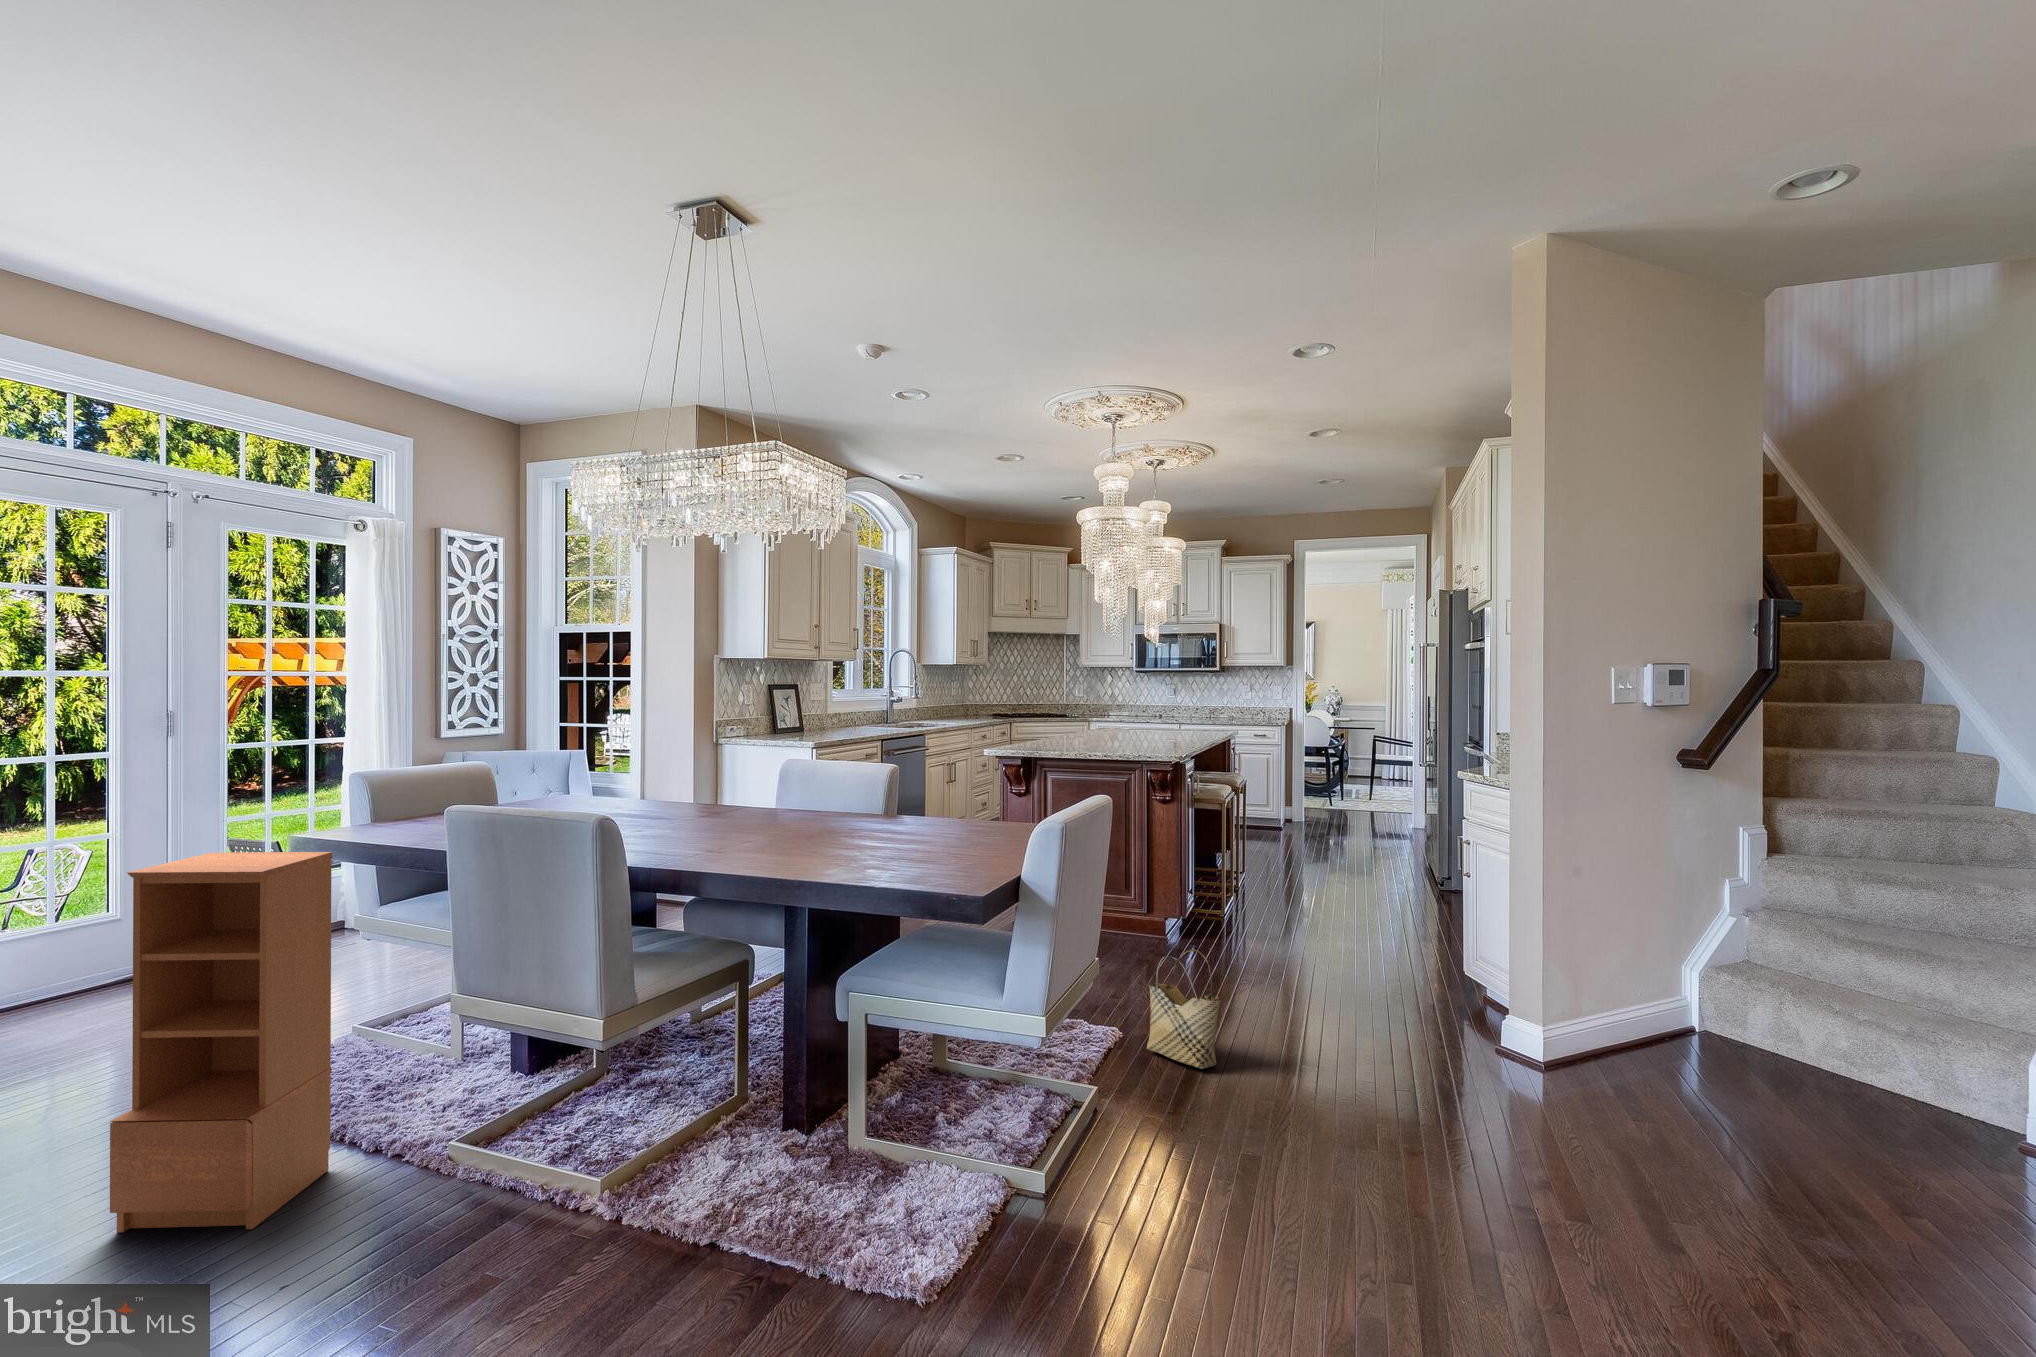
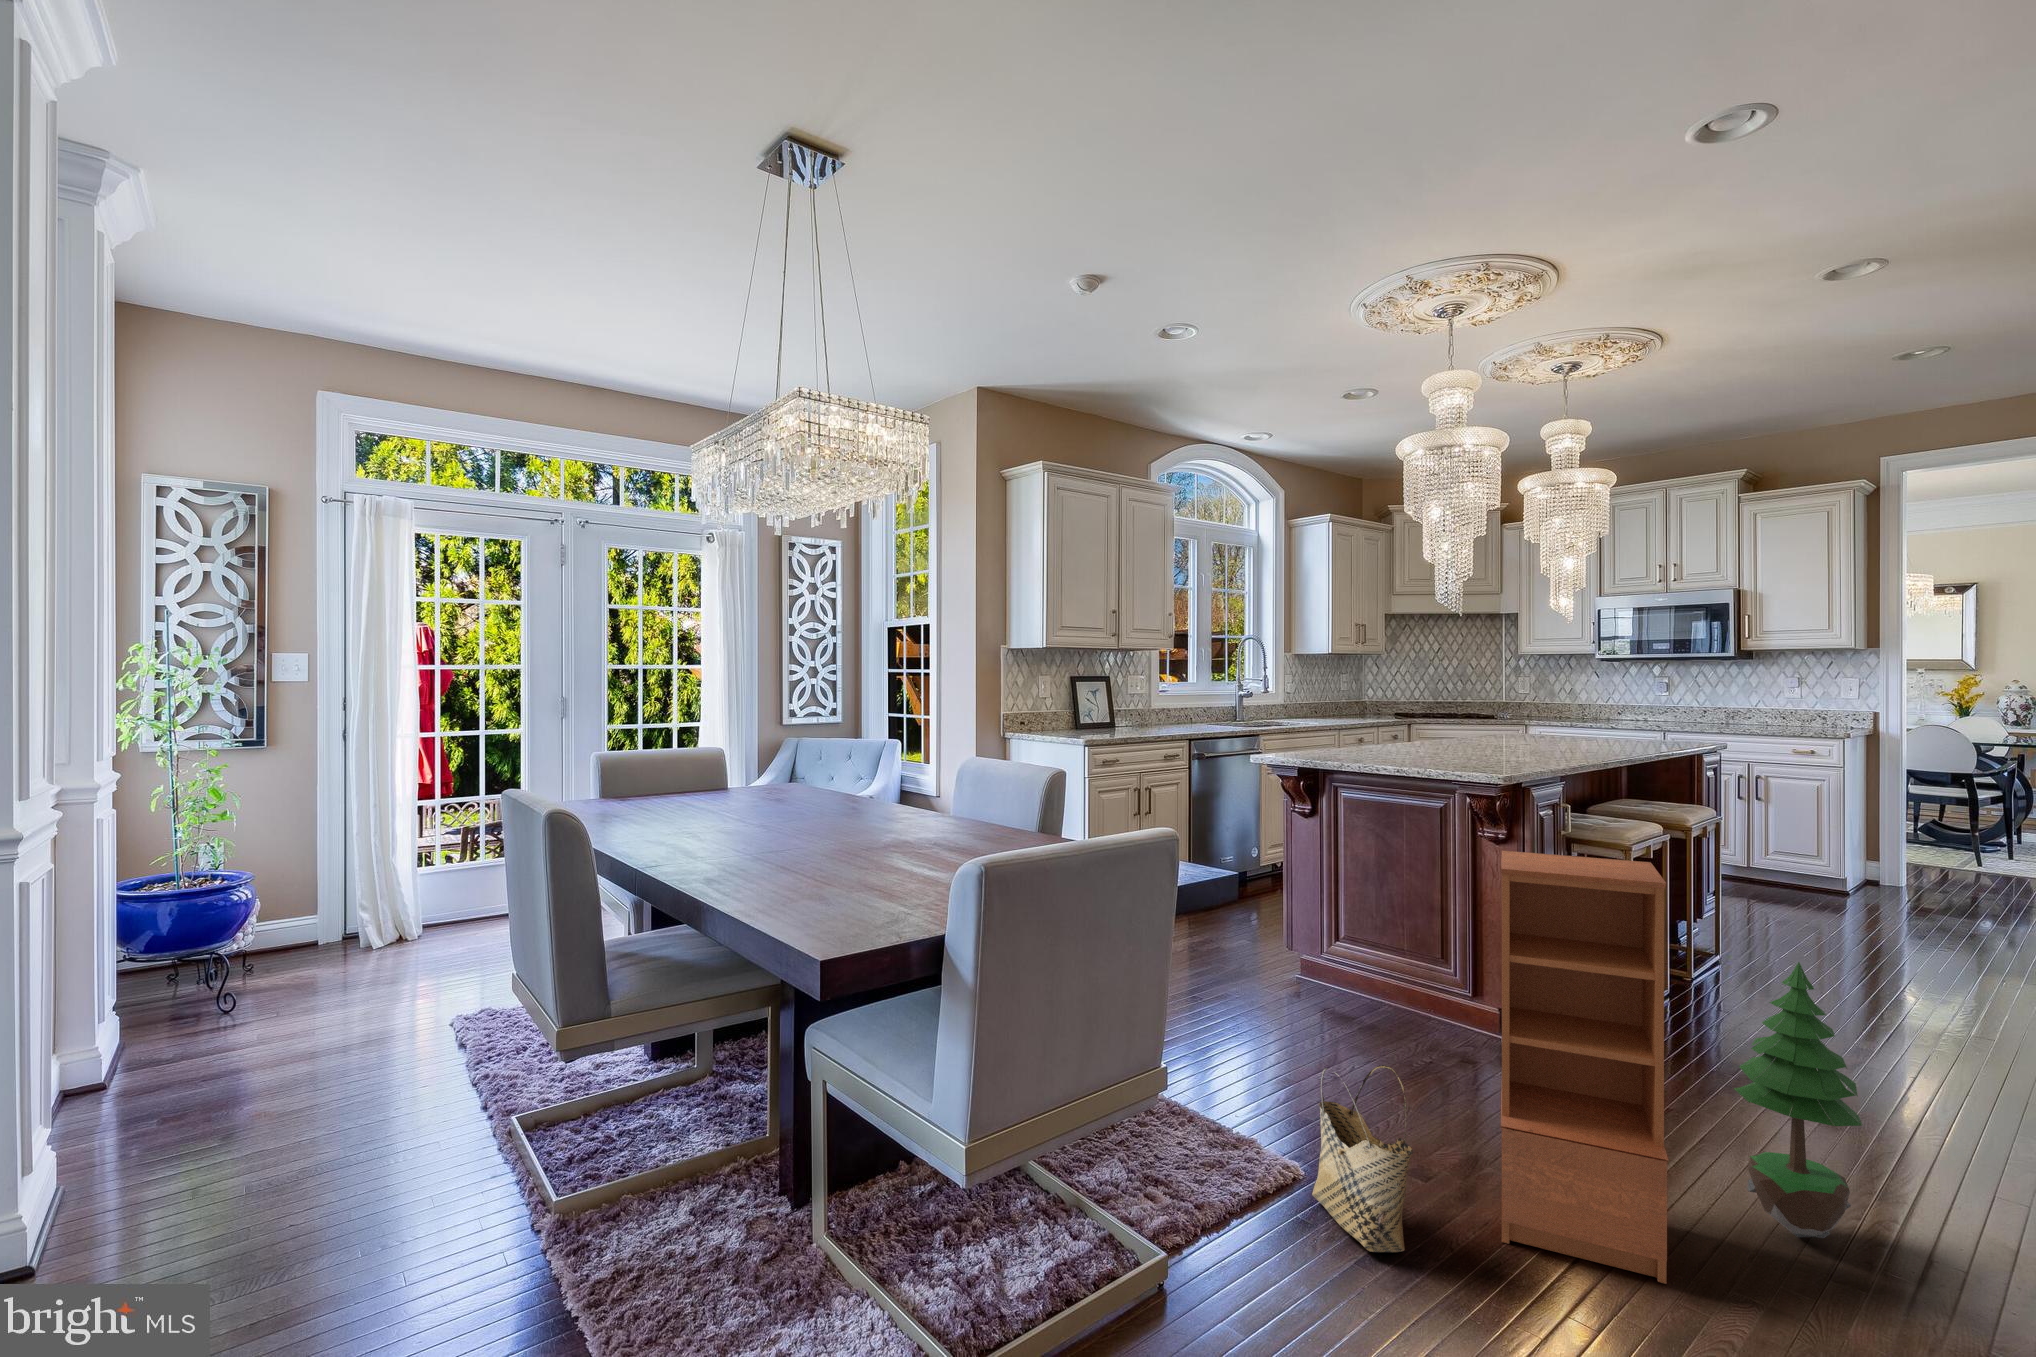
bookcase: present [110,852,333,1233] -> present [1501,851,1669,1284]
potted tree: none [1347,852,1408,1010] -> present [1734,962,1862,1238]

